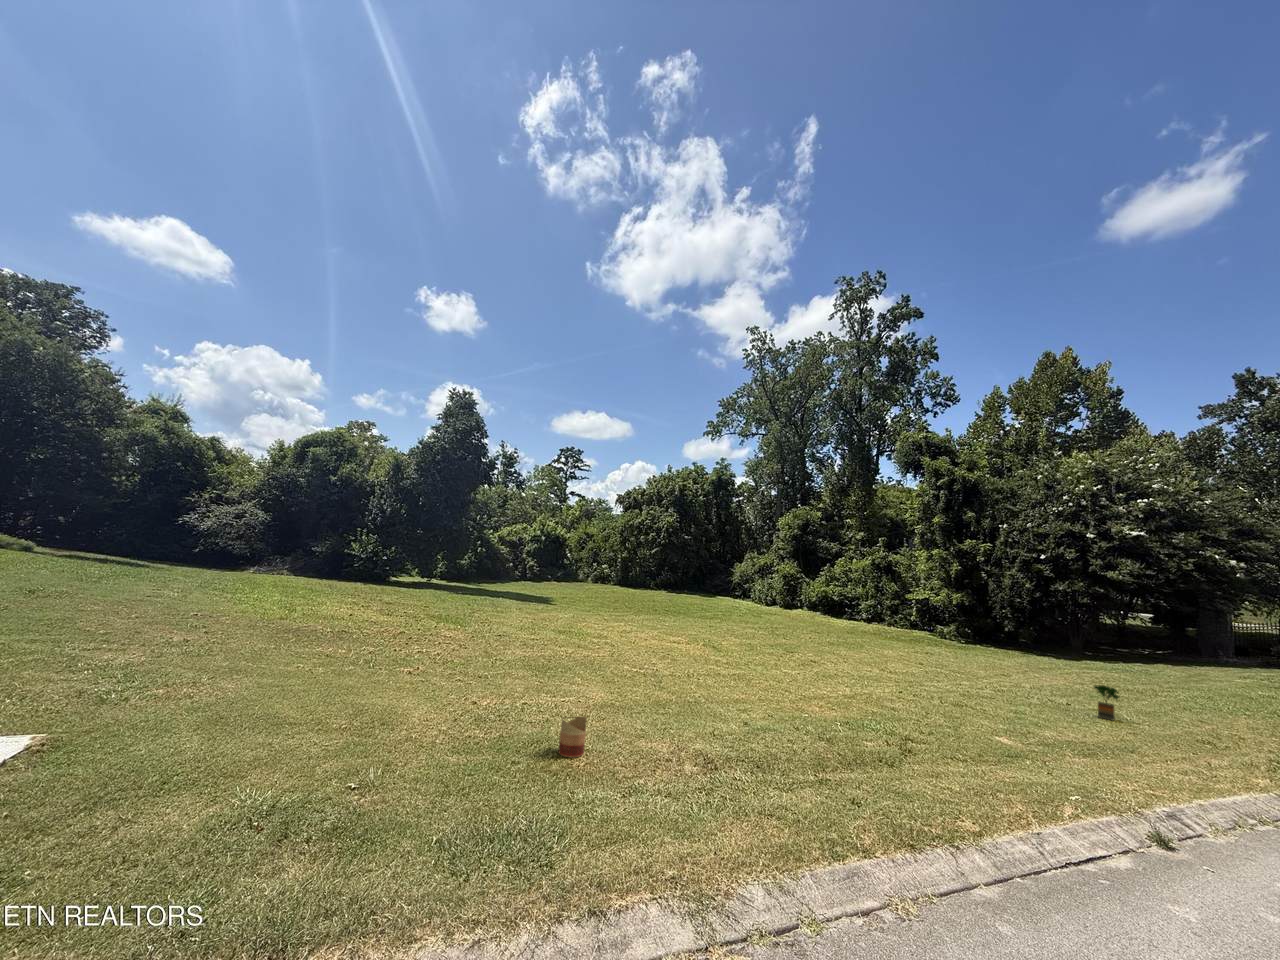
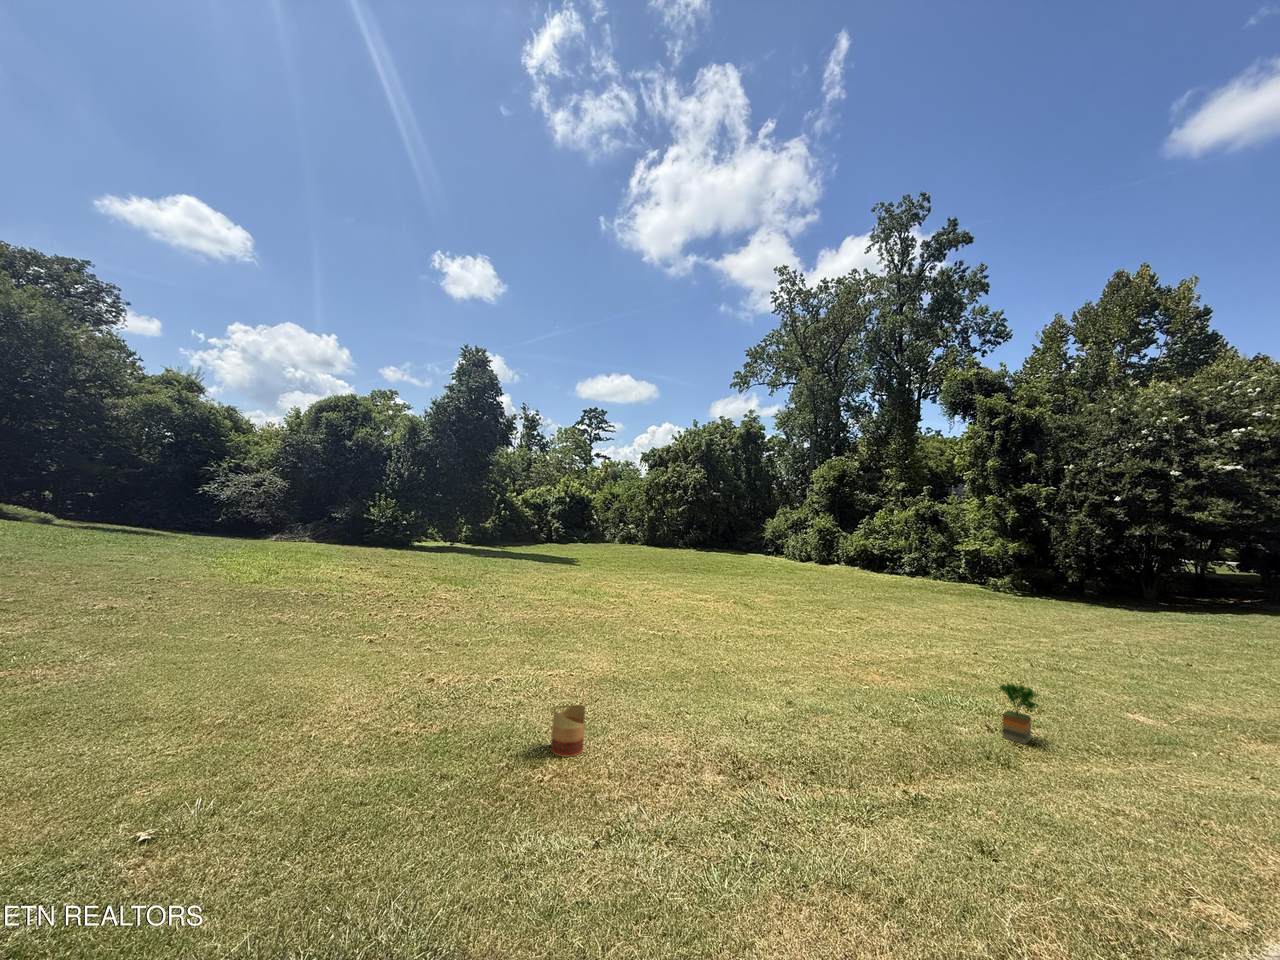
potted tree: present [1094,685,1119,720] -> present [999,684,1039,744]

